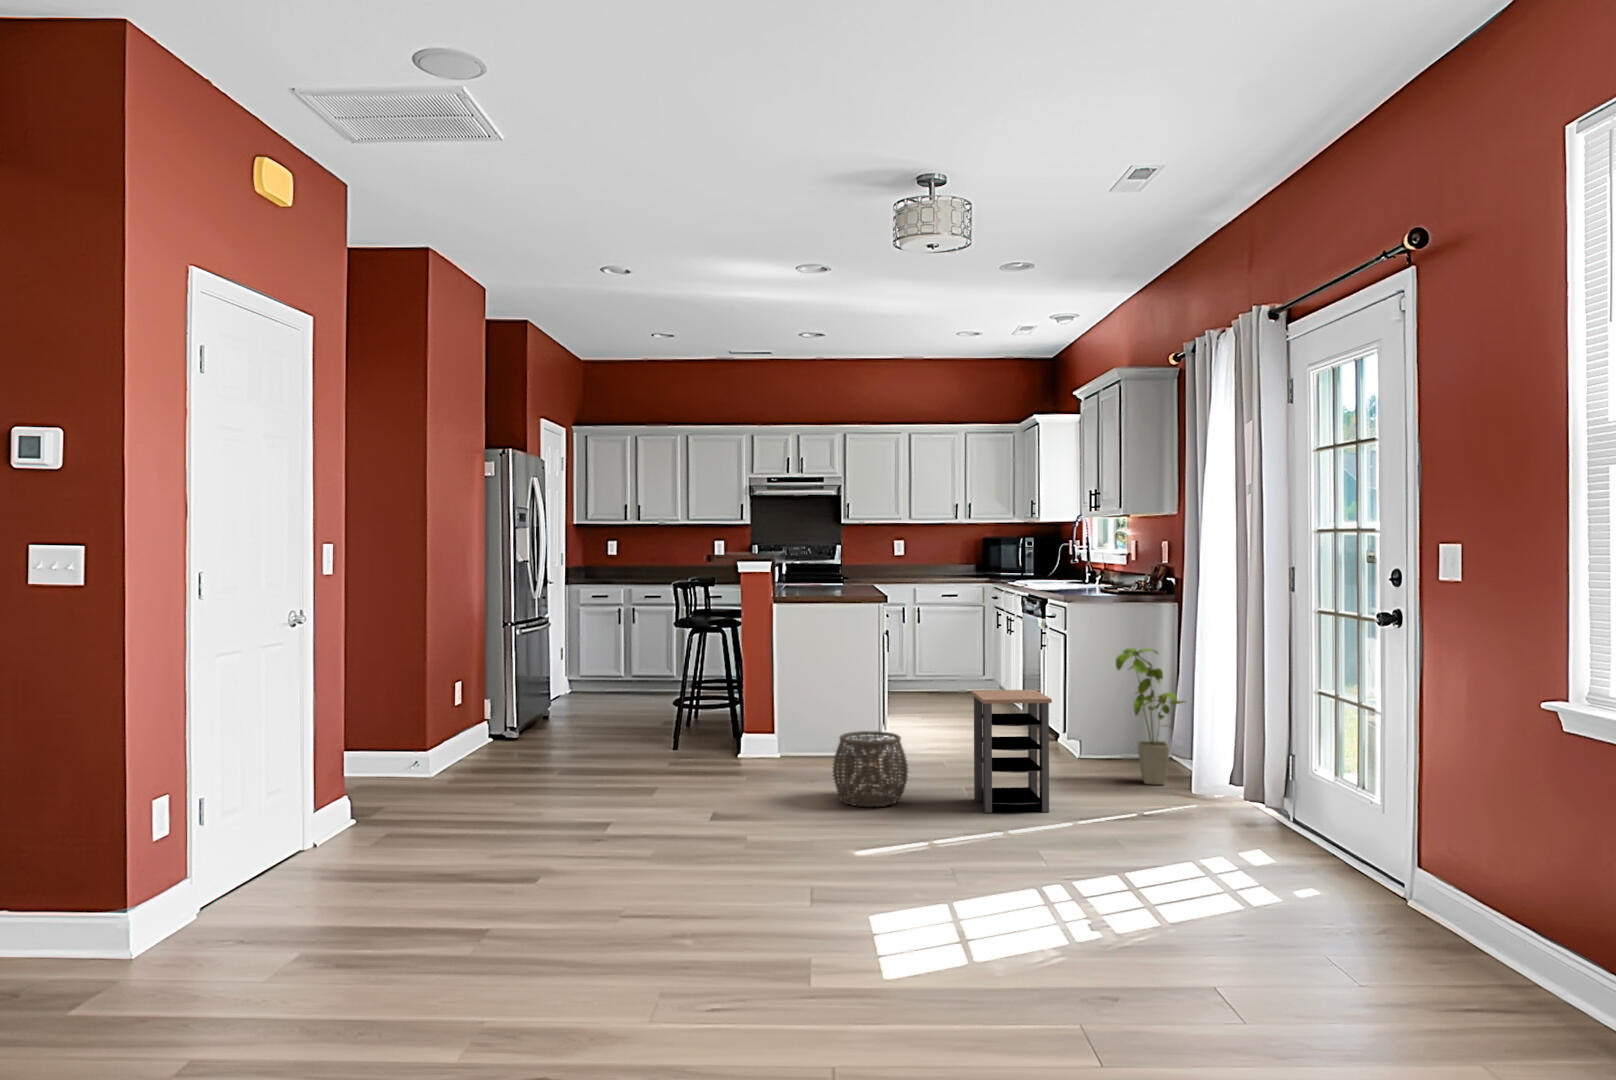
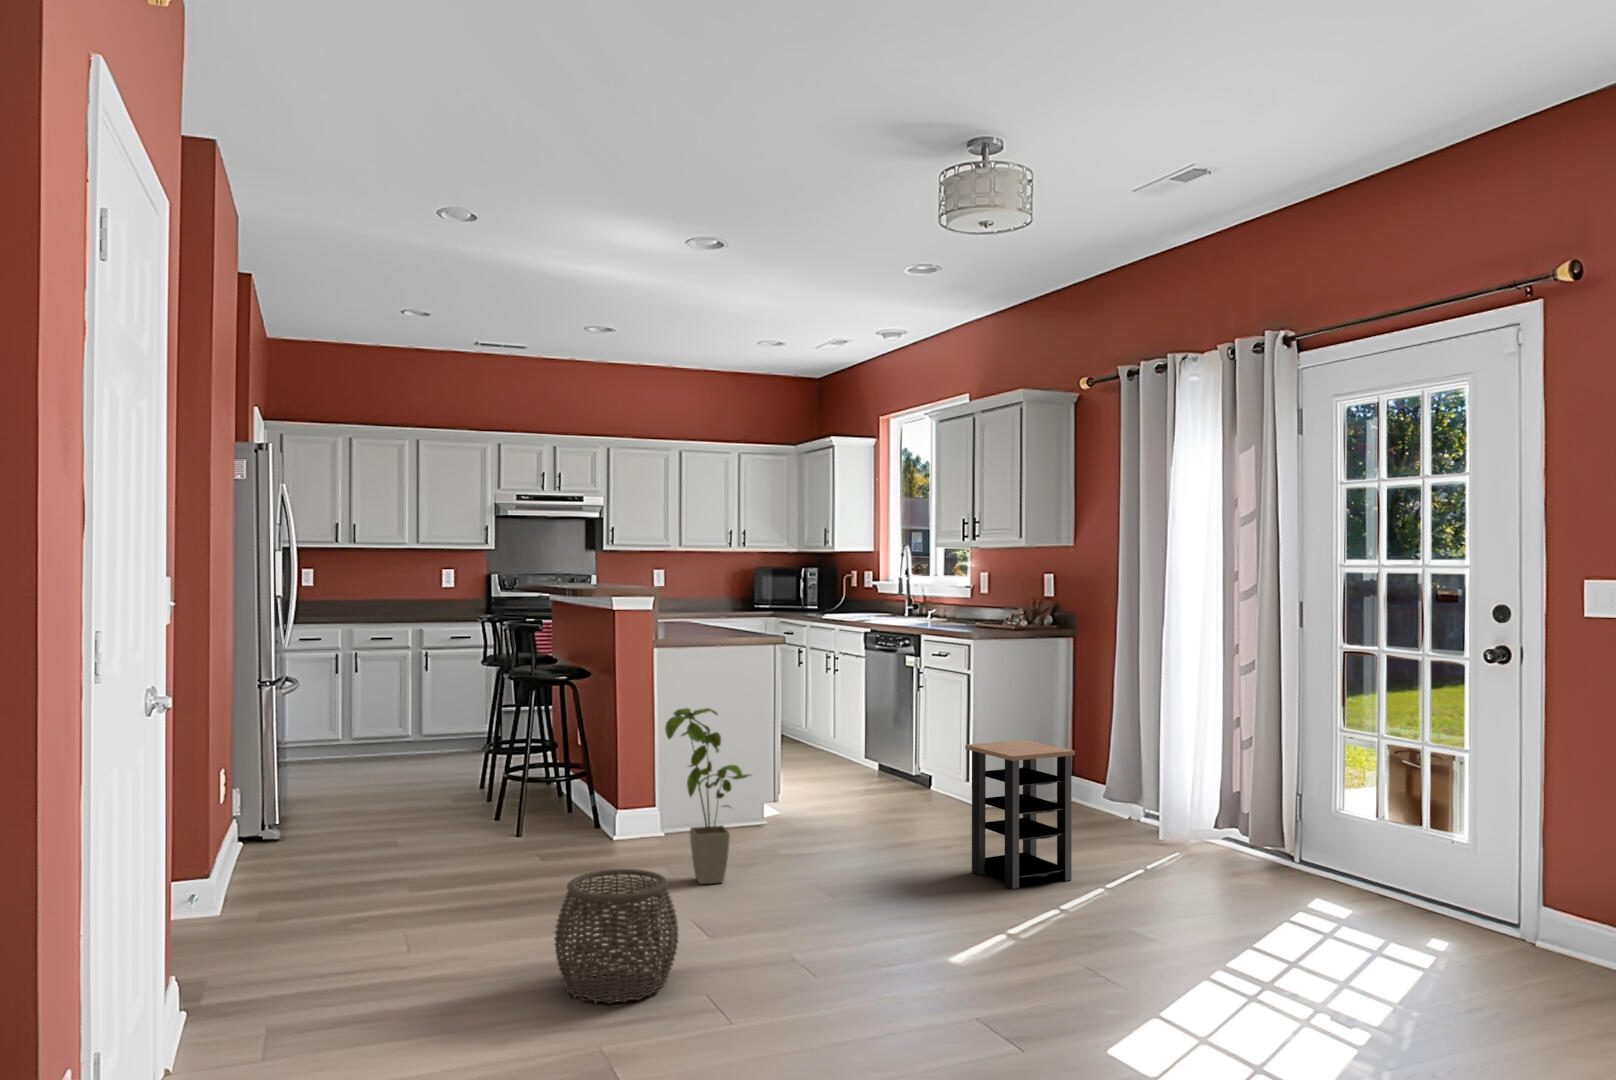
house plant: present [1116,648,1185,785] -> present [665,708,750,884]
woven basket: present [833,731,908,807] -> present [554,869,678,1003]

